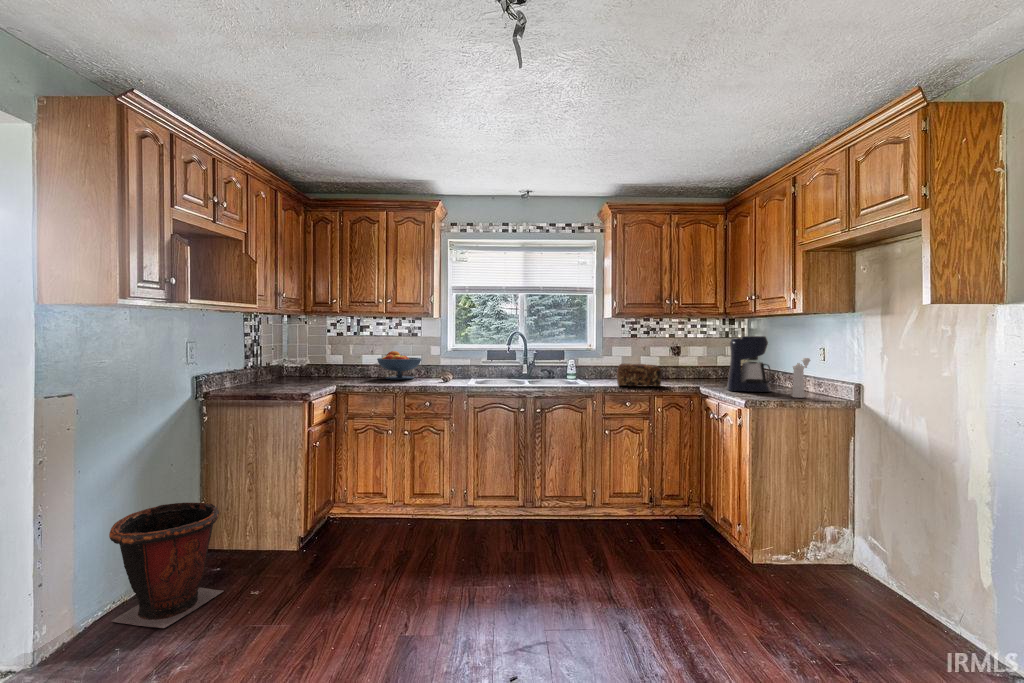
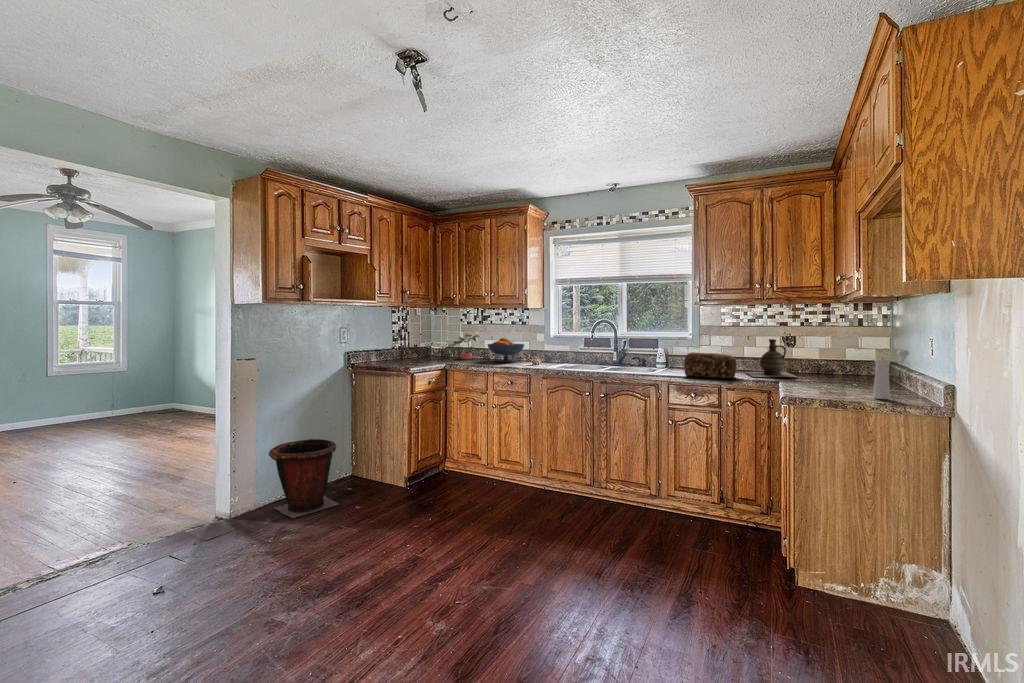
coffee maker: present [727,336,771,392] -> none [807,323,865,390]
potted plant: none [310,346,360,378] -> present [446,333,480,359]
ceramic jug: none [654,350,704,384] -> present [746,339,797,377]

